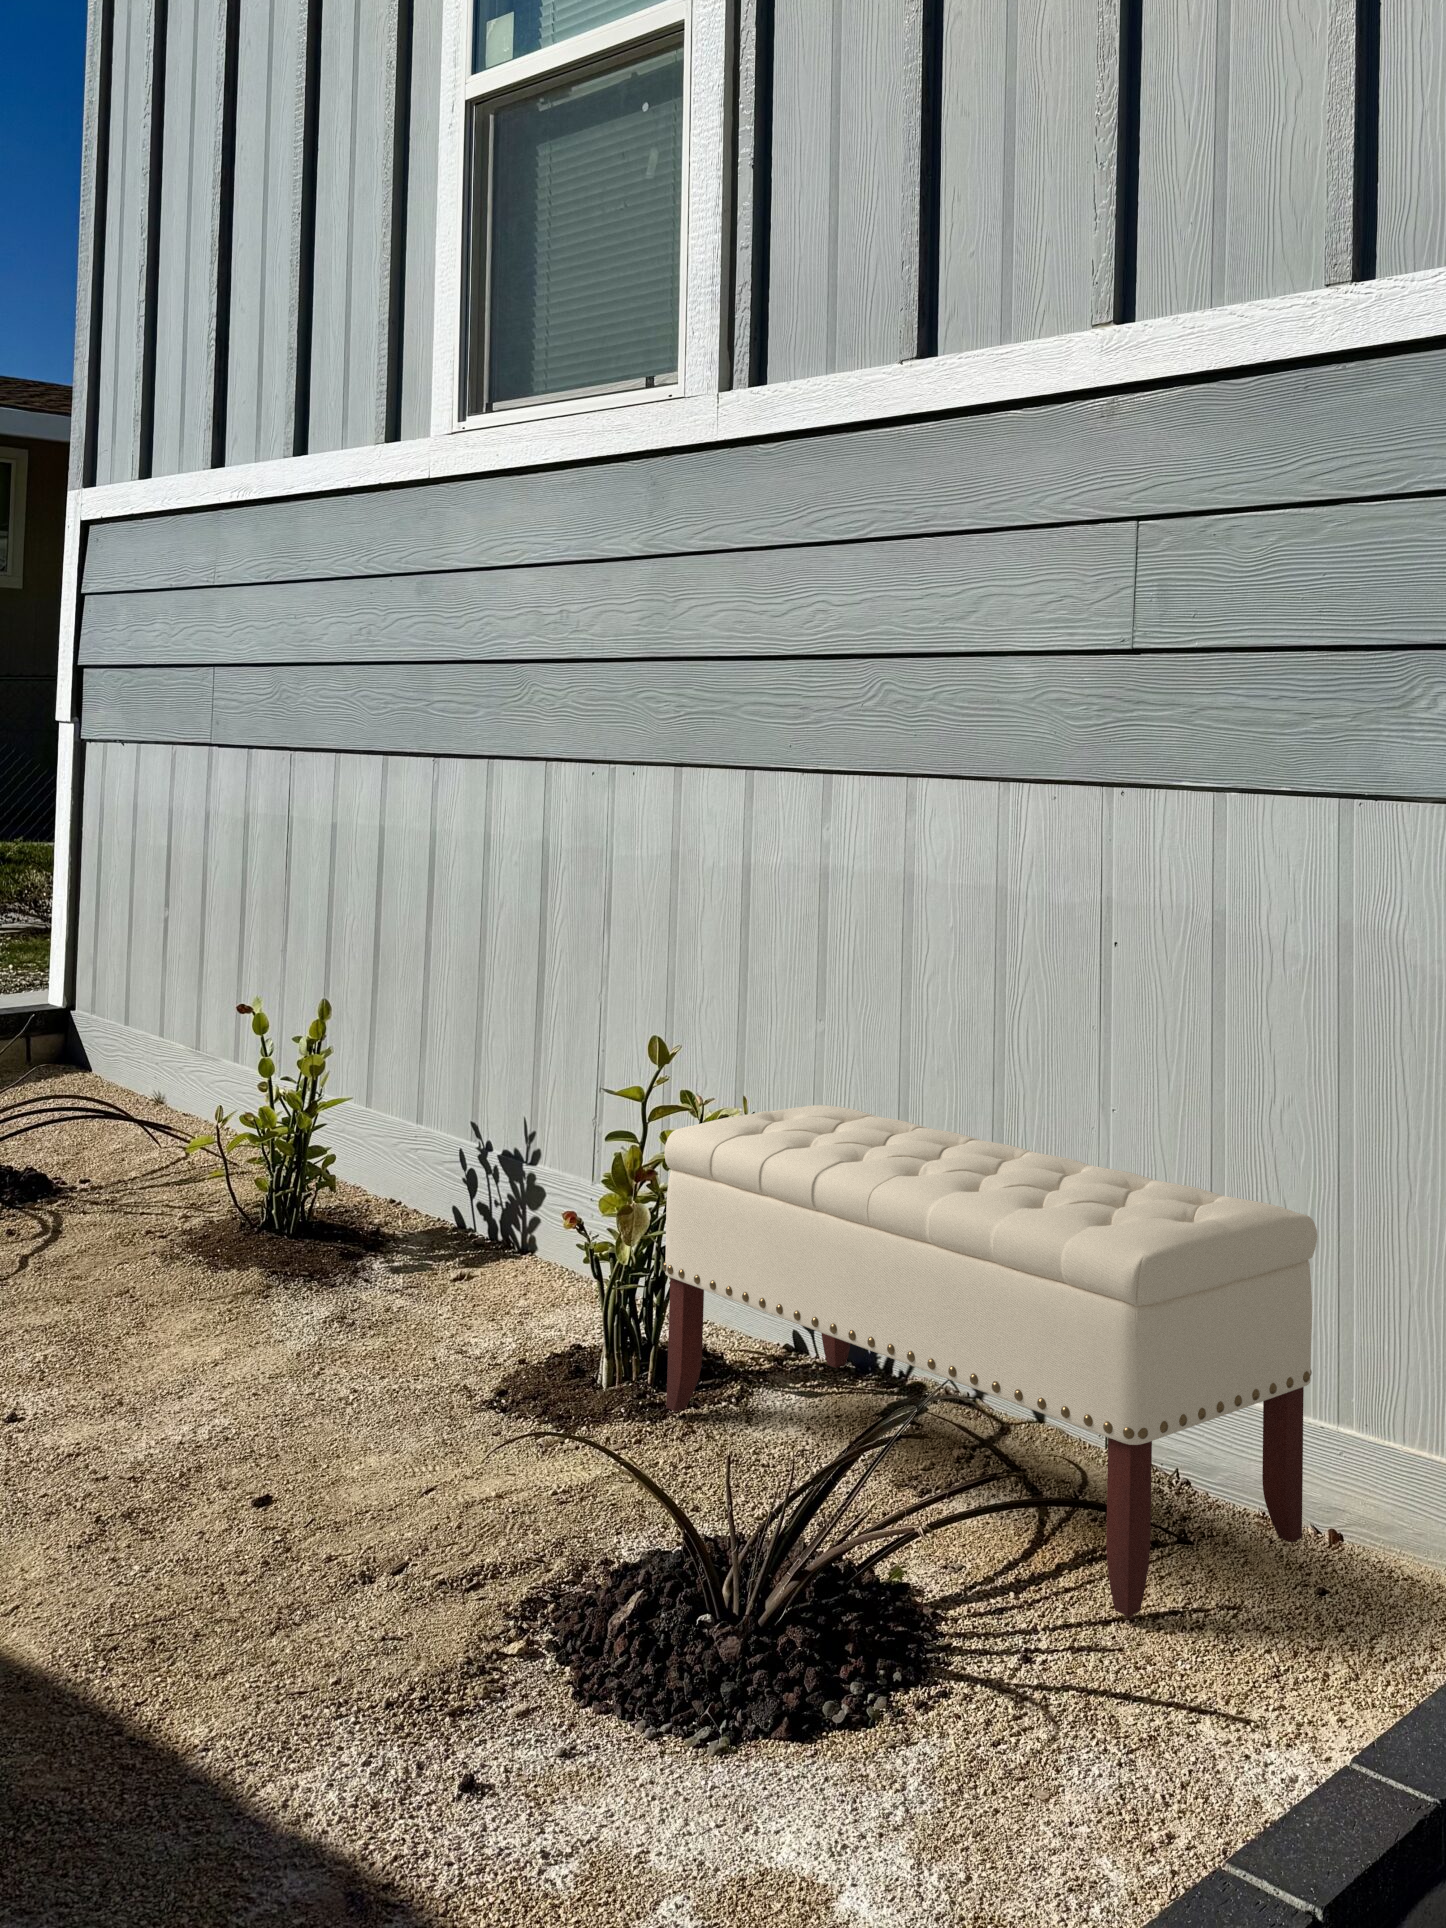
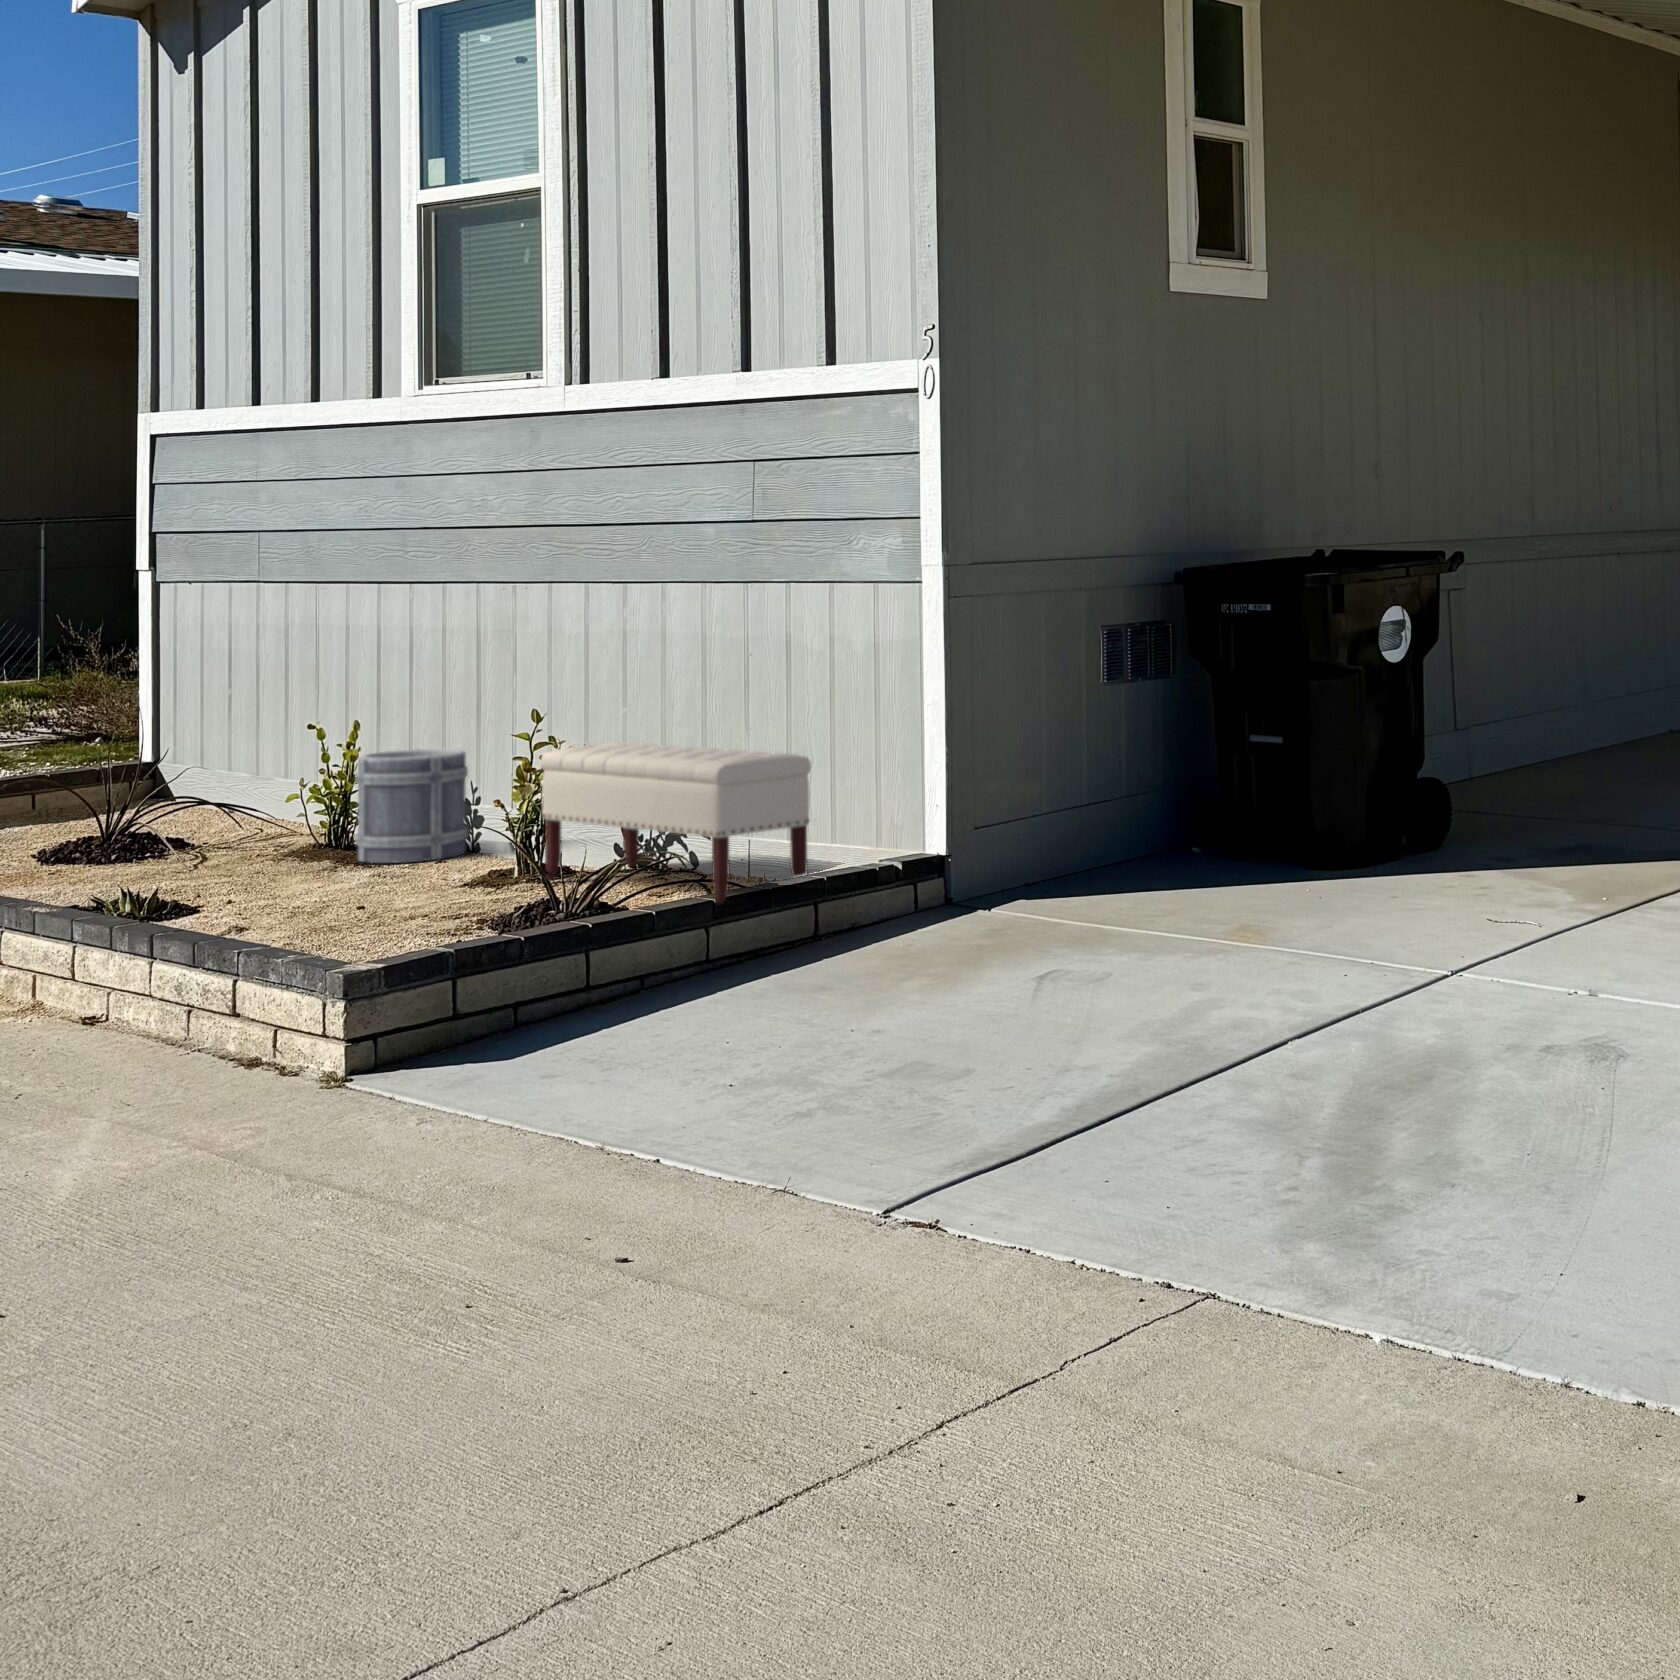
bucket: none [309,1058,517,1289] -> present [355,749,468,863]

